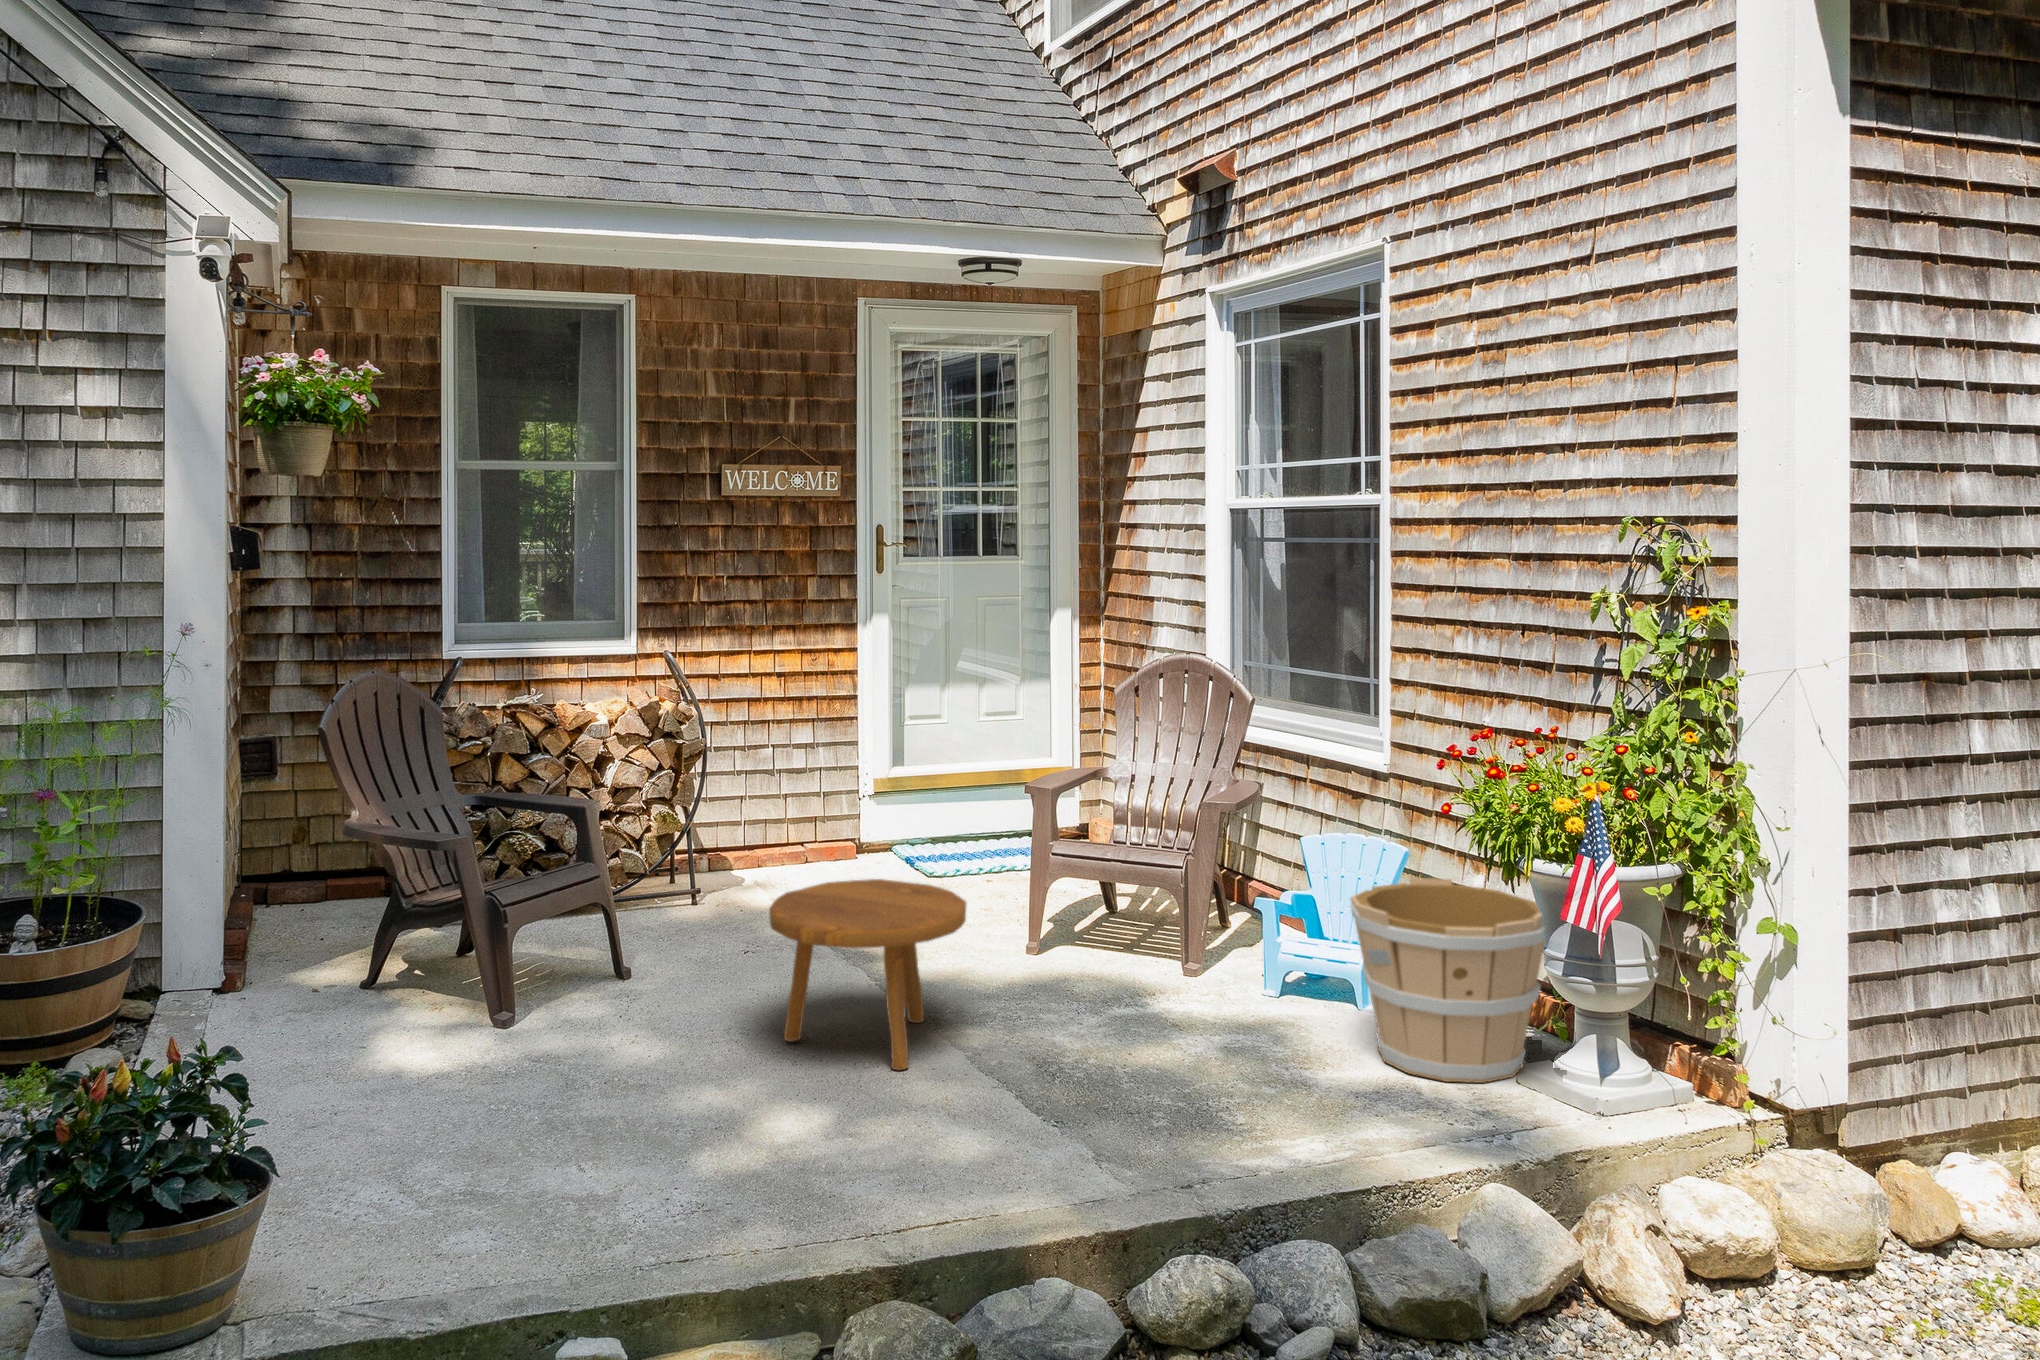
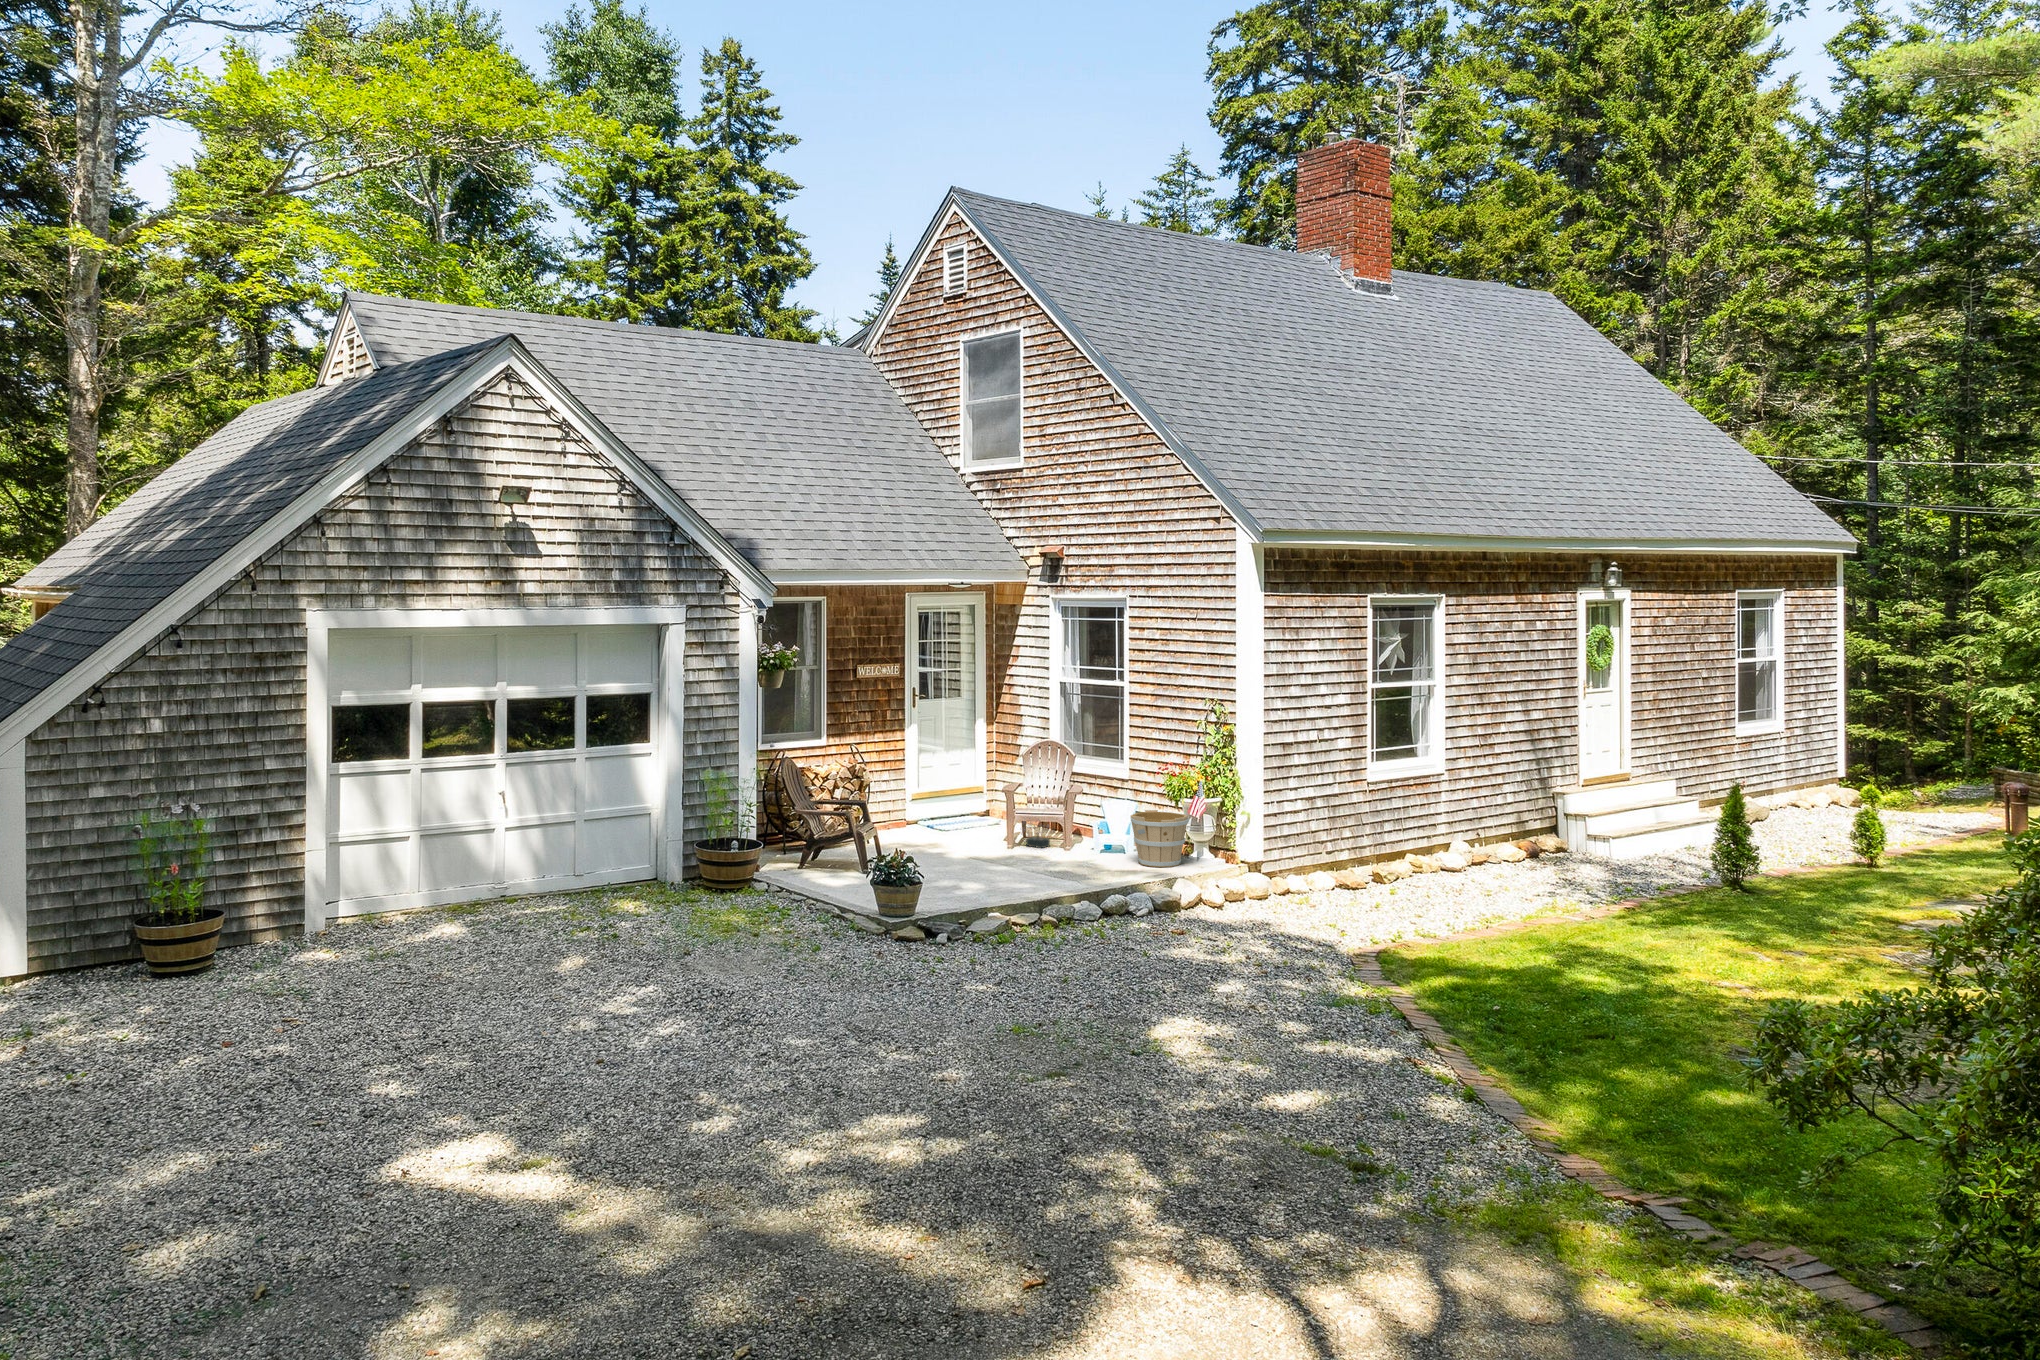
decorative plant: none [1068,858,1164,955] -> present [1023,816,1050,848]
footstool: present [769,879,966,1070] -> none [950,819,1015,876]

